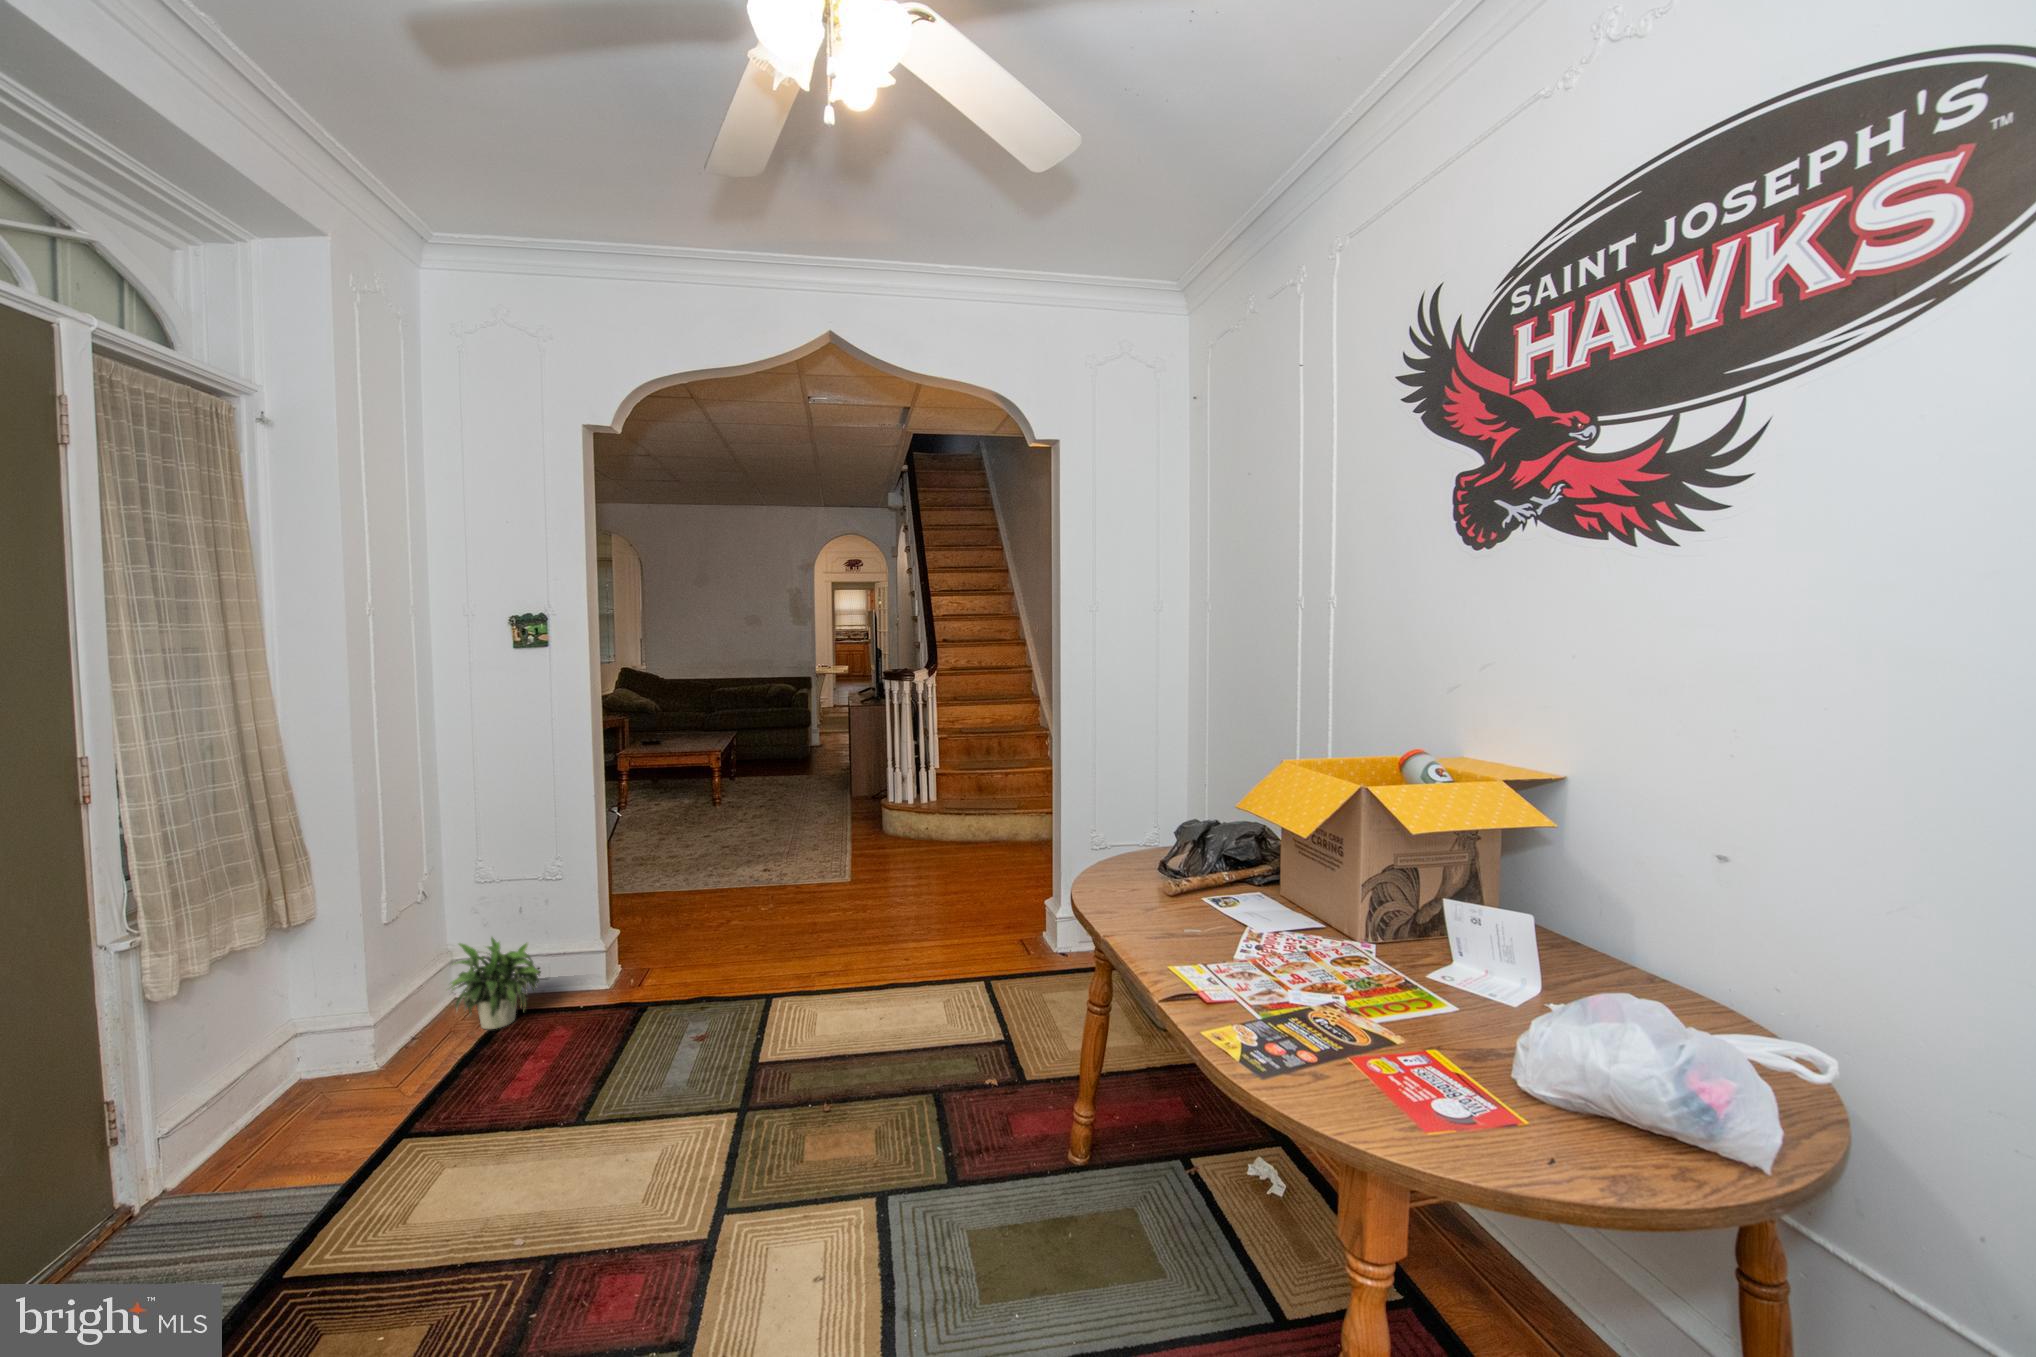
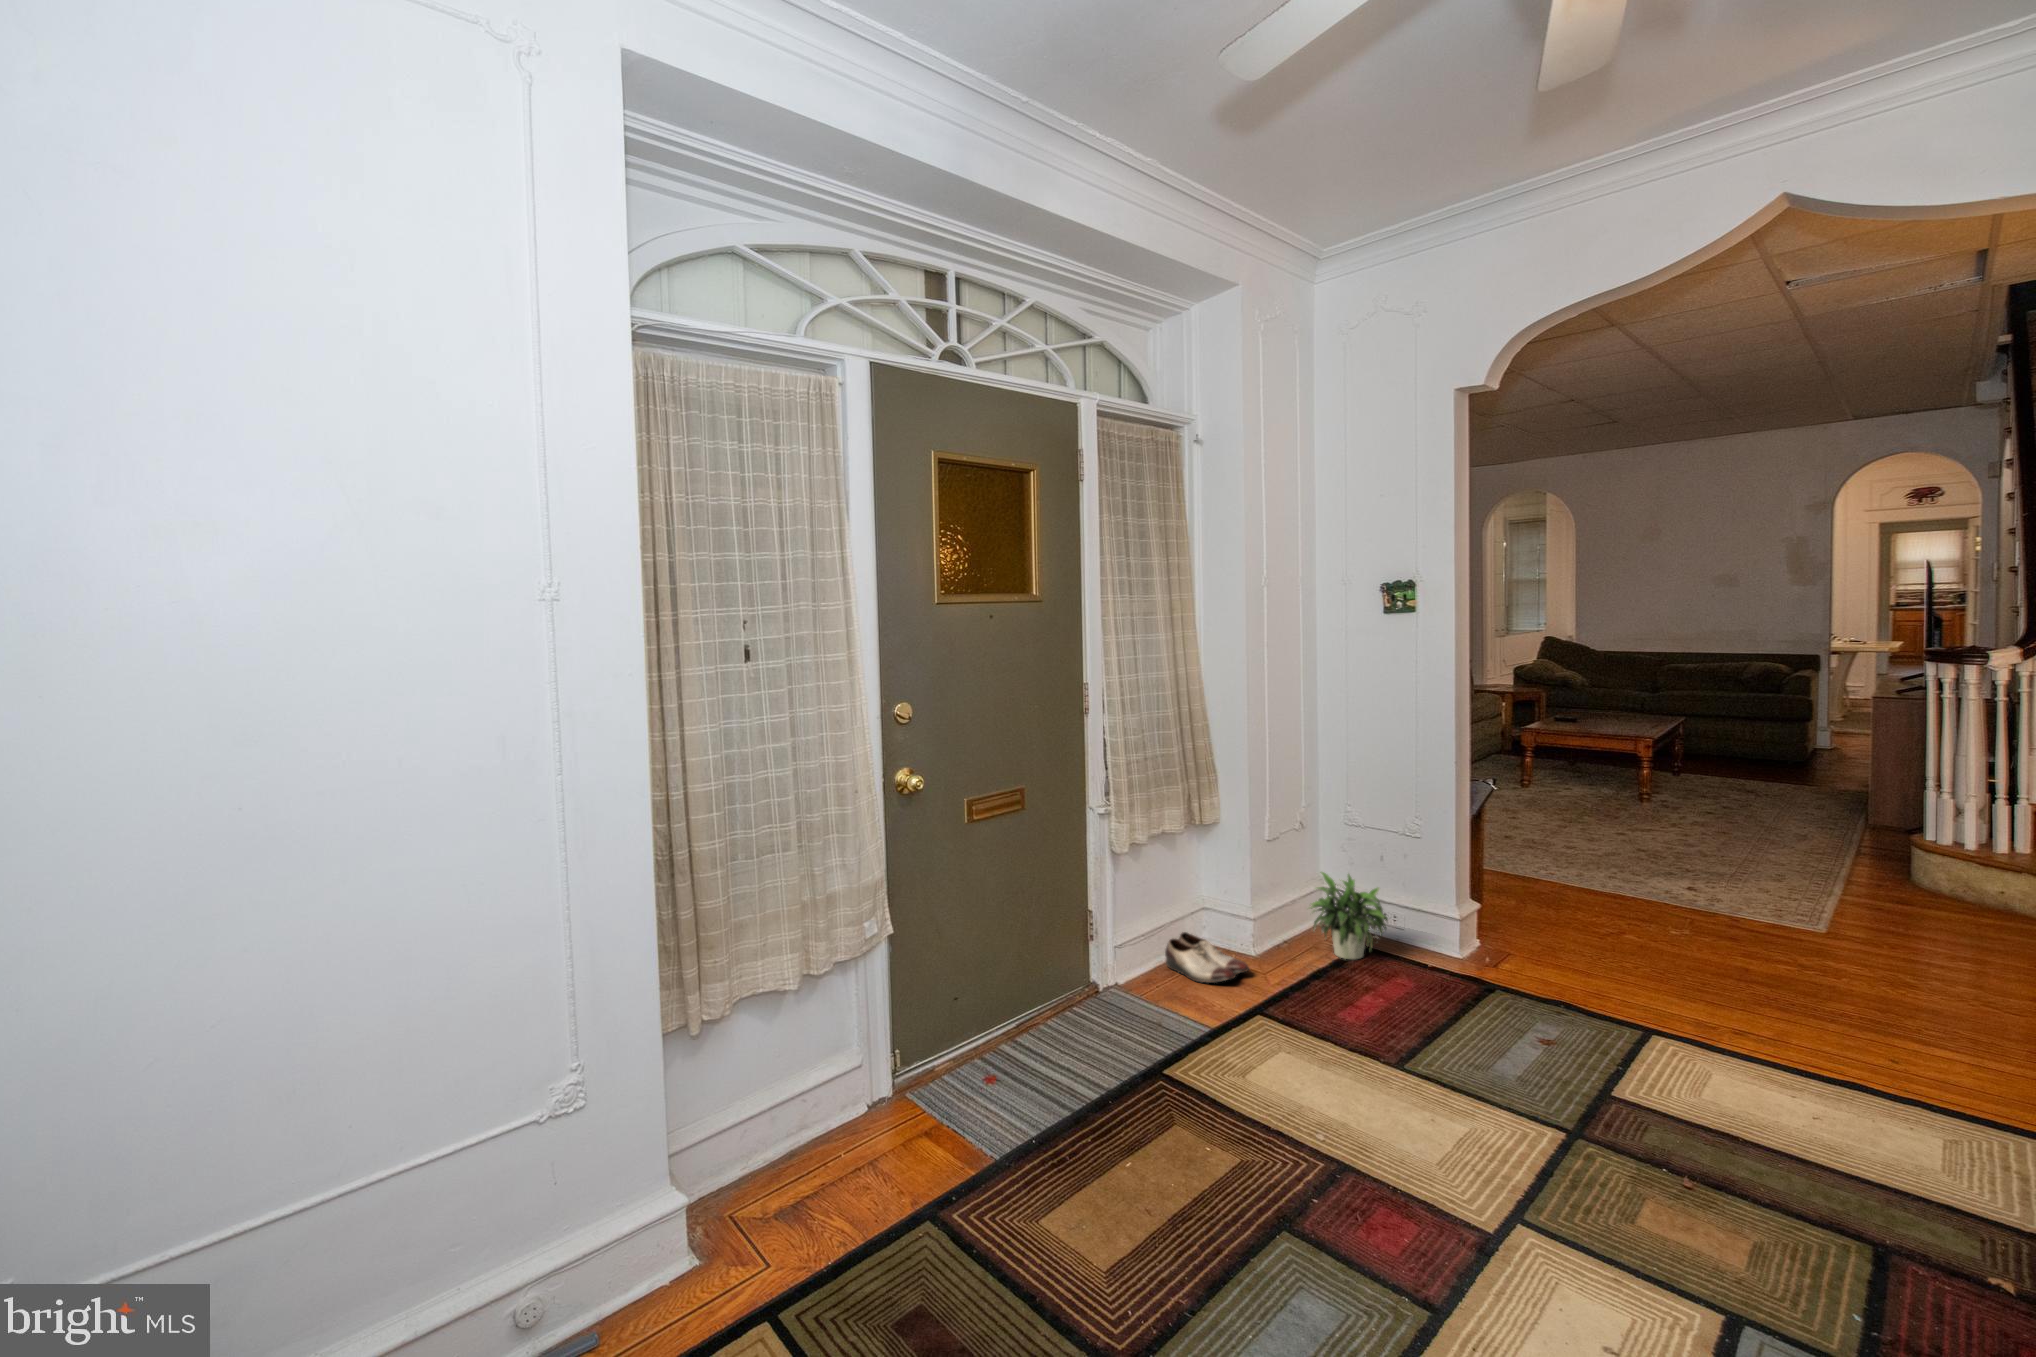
shoe: none [241,1072,379,1132] -> present [1165,932,1249,983]

